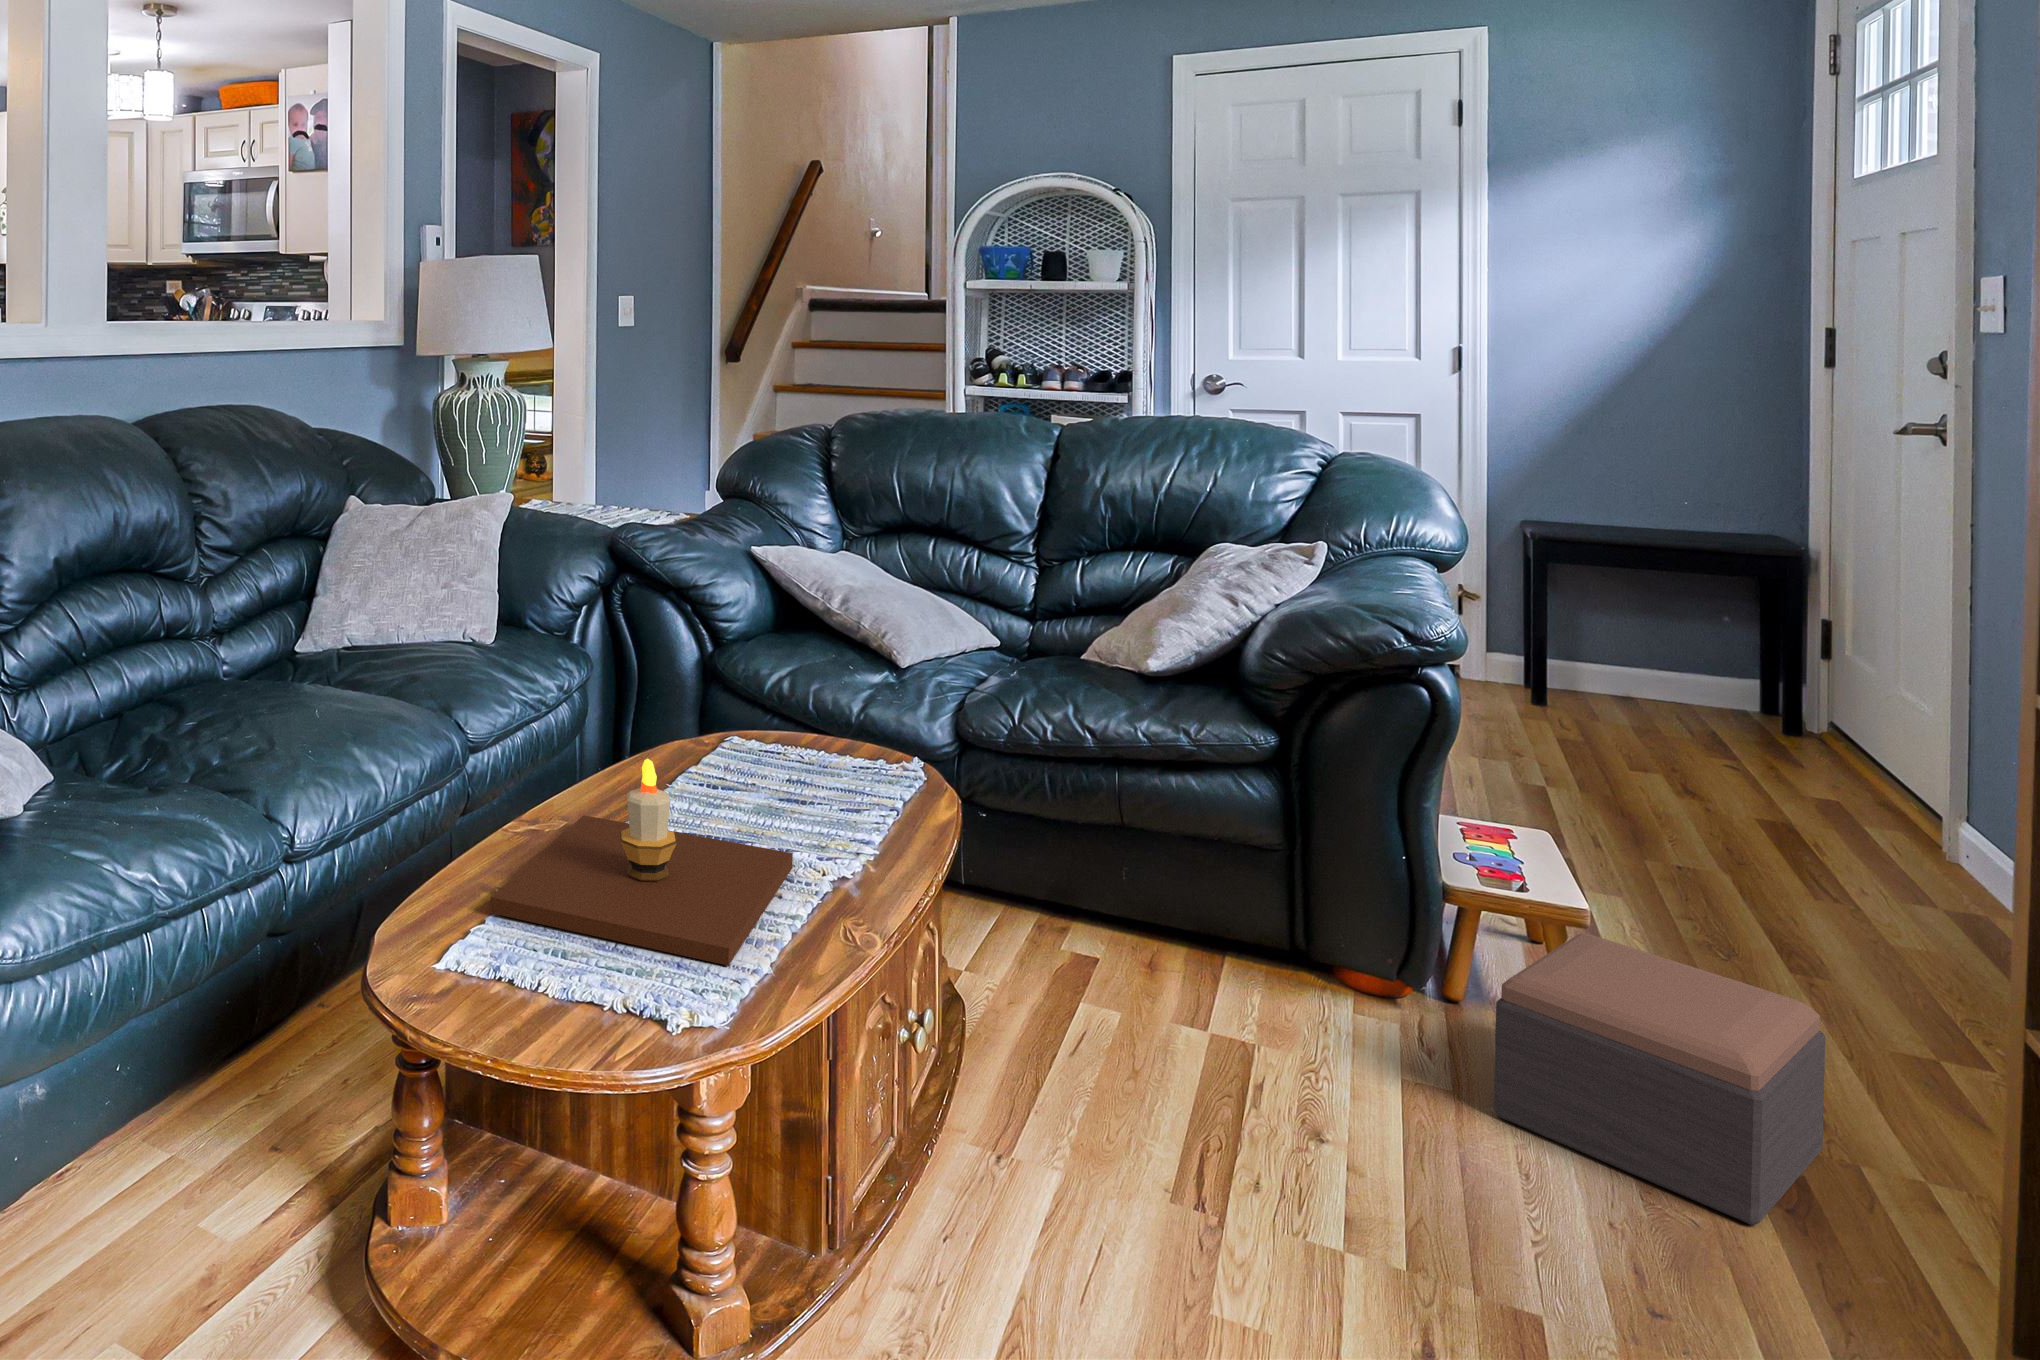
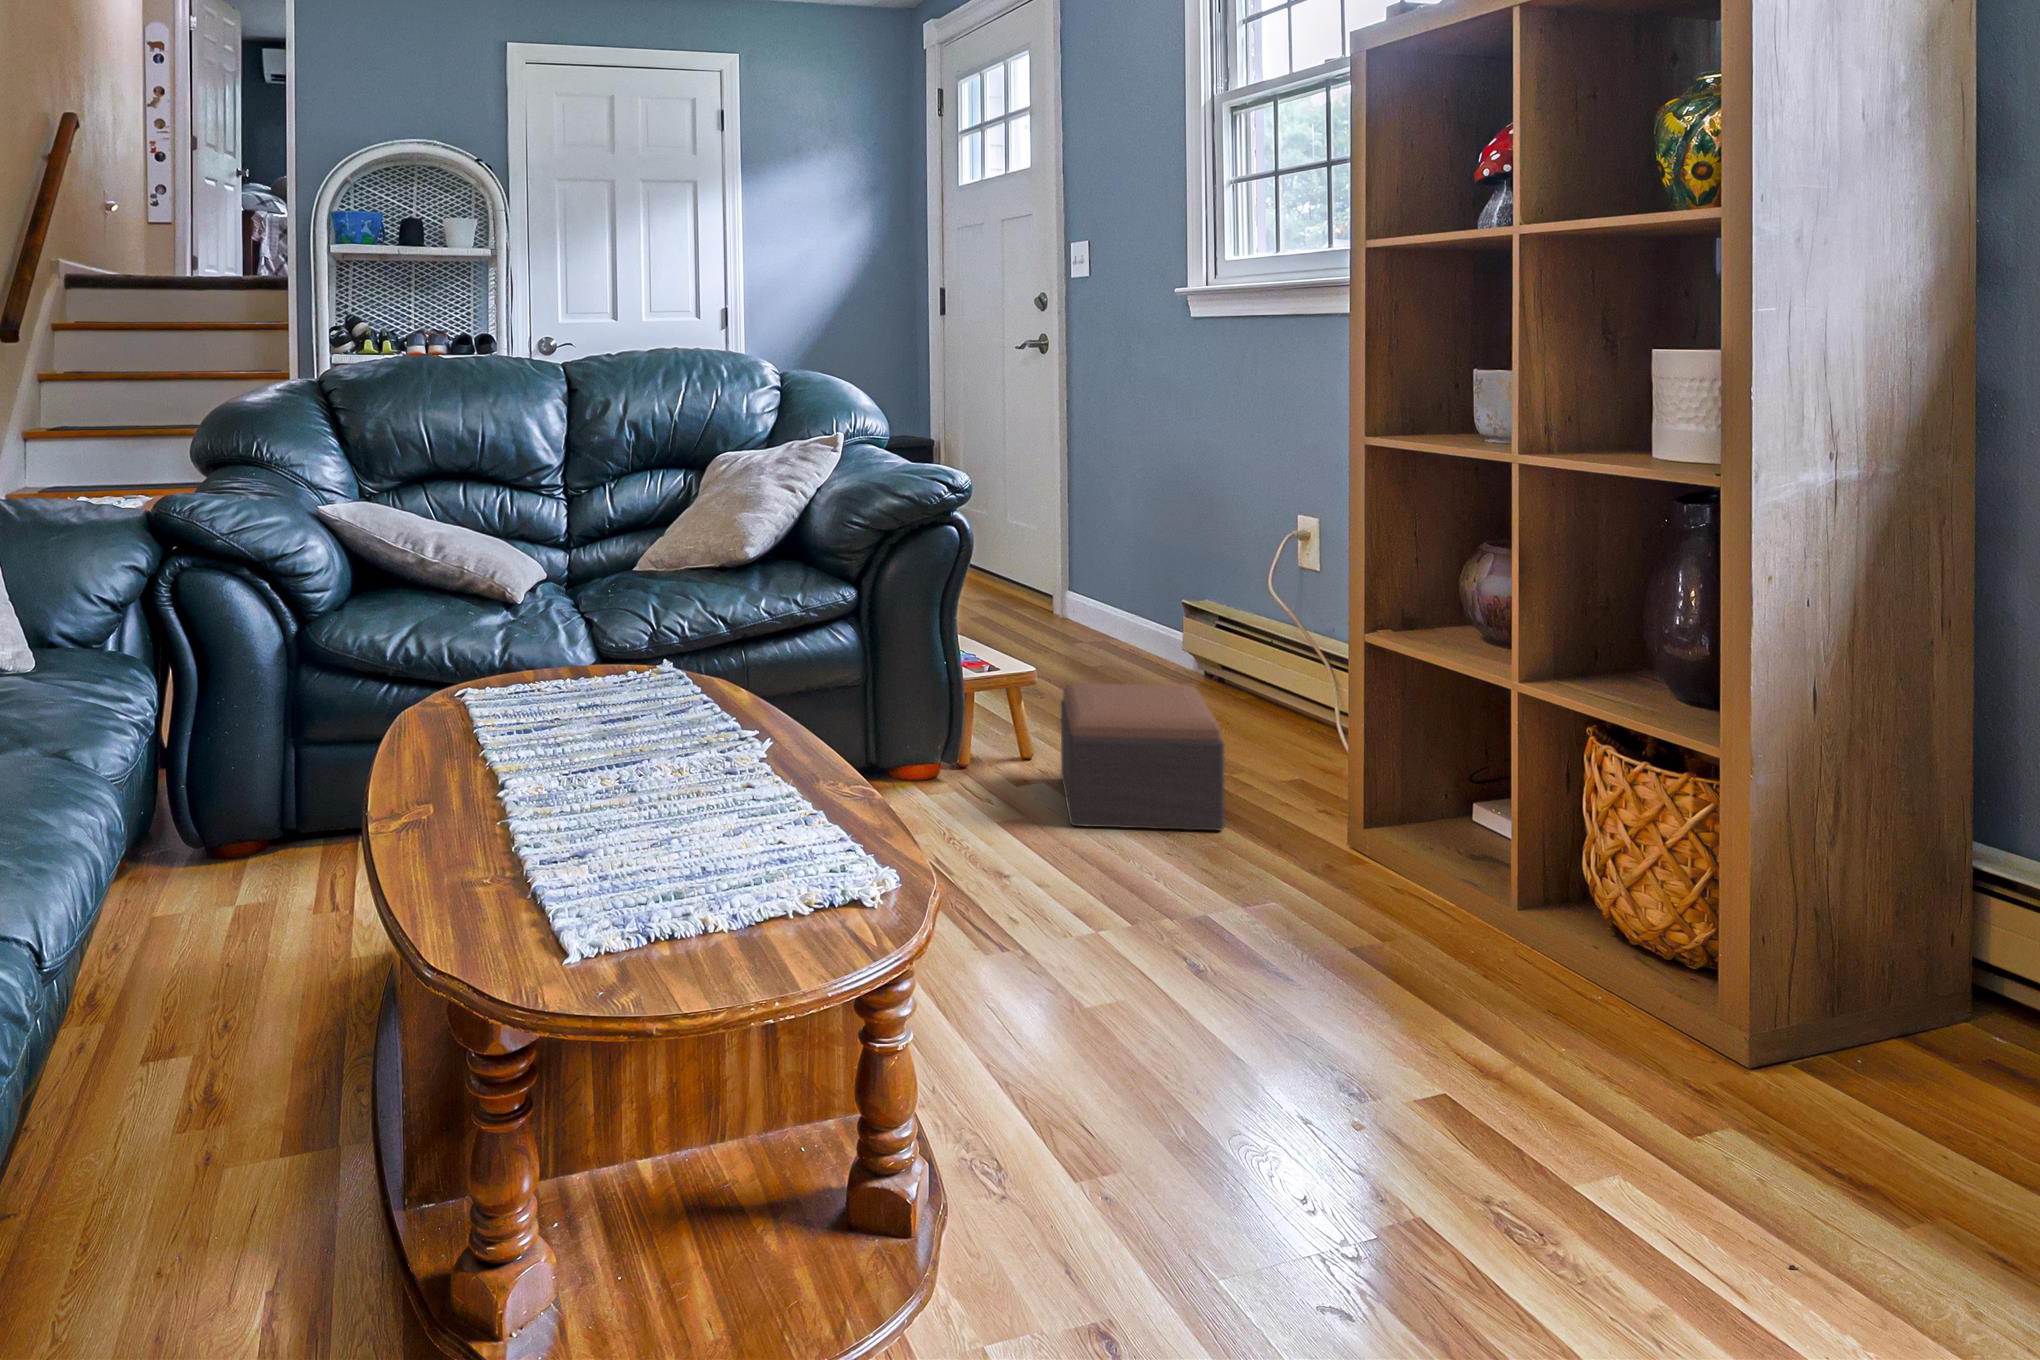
candle: present [490,759,793,966] -> none [478,667,820,893]

